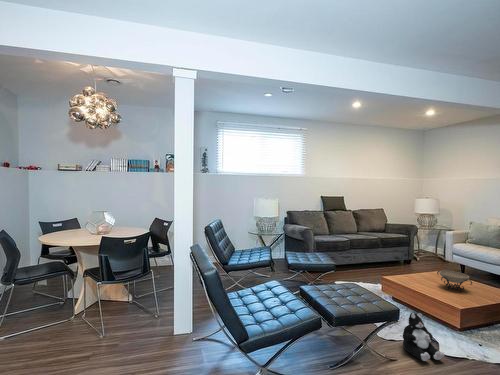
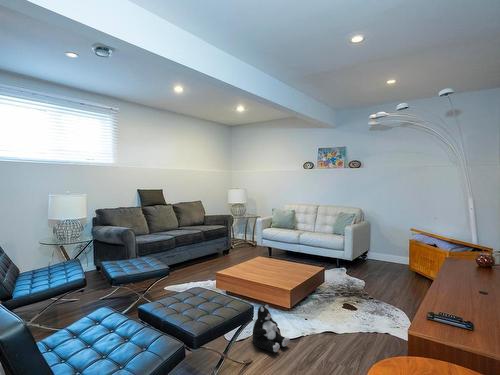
decorative bowl: present [437,271,472,291] -> none [265,256,294,274]

